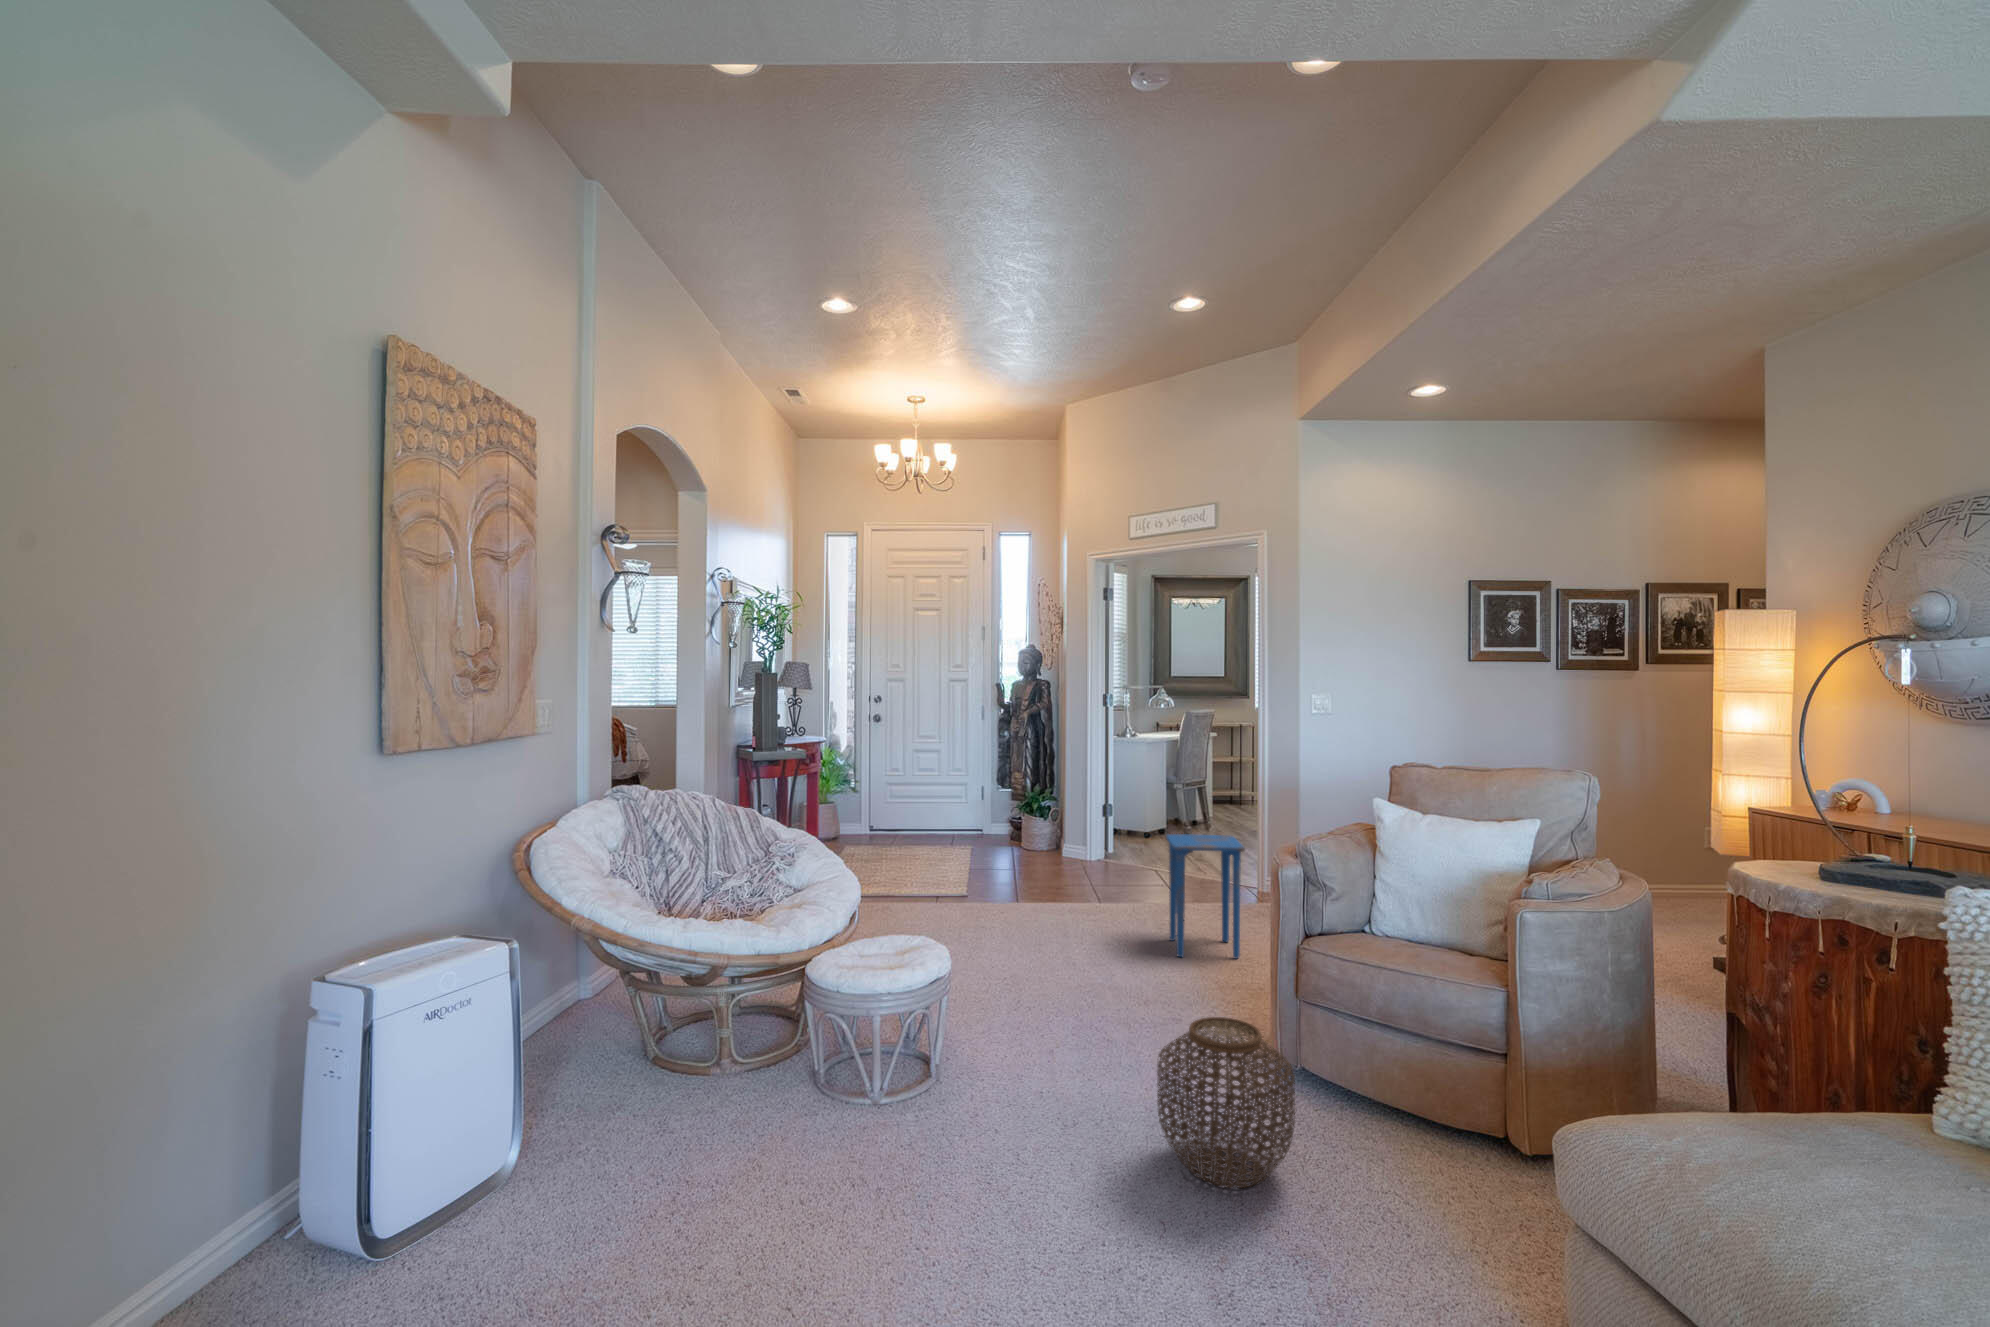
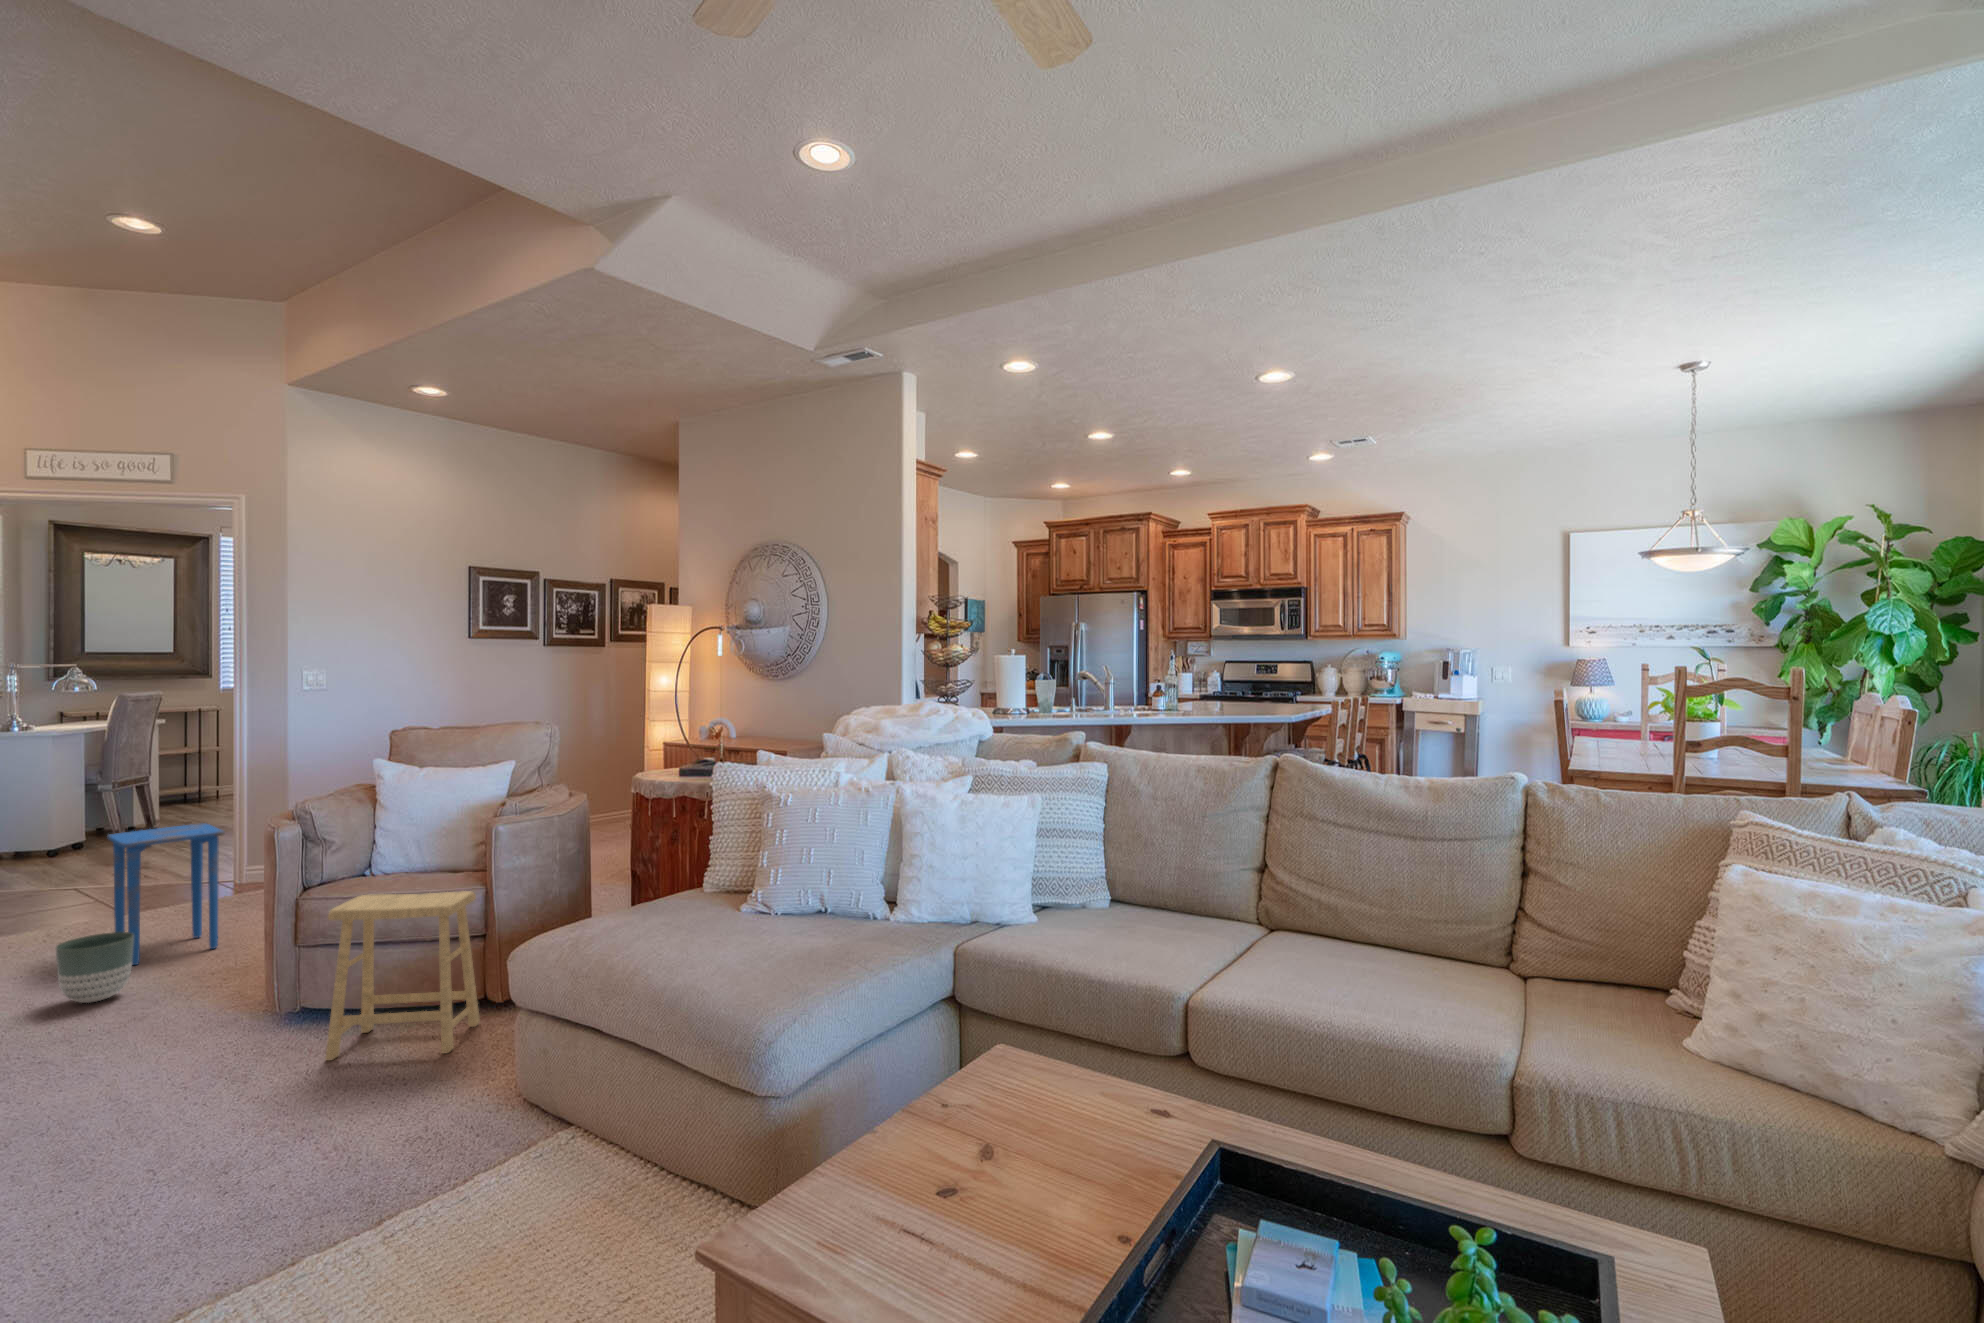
planter: none [1127,925,1177,987] -> present [56,932,134,1003]
footstool: none [1323,962,1501,1212] -> present [325,891,480,1061]
woven basket: present [1157,1017,1295,1188] -> none [134,970,297,1124]

